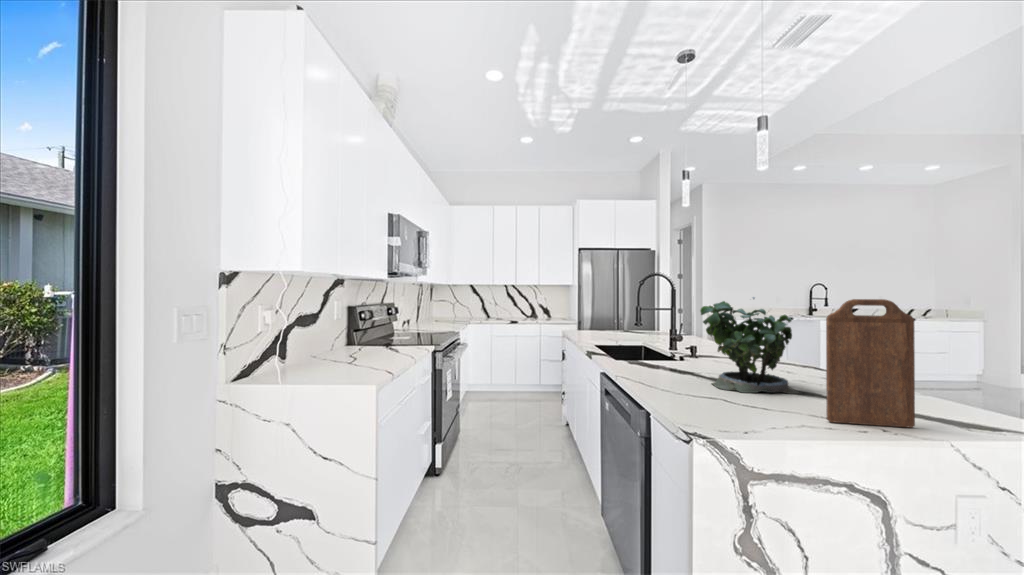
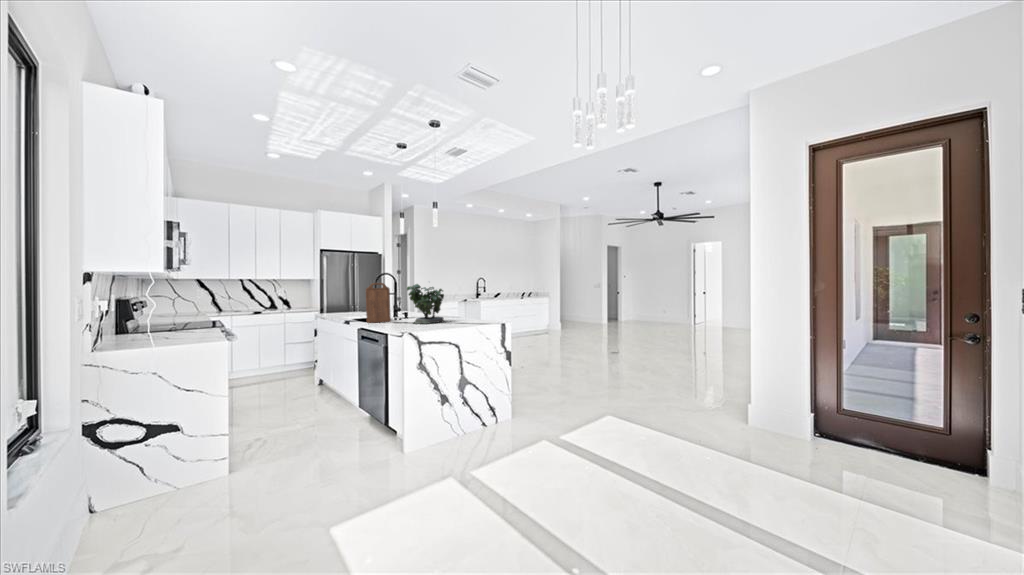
cutting board: present [826,299,915,428] -> present [366,283,391,323]

